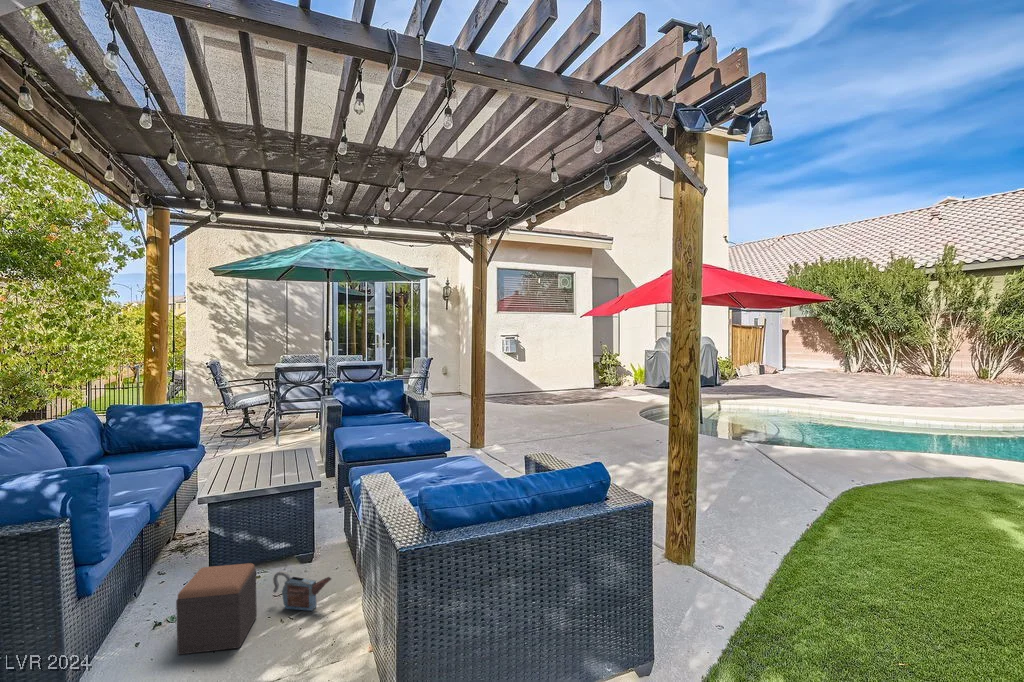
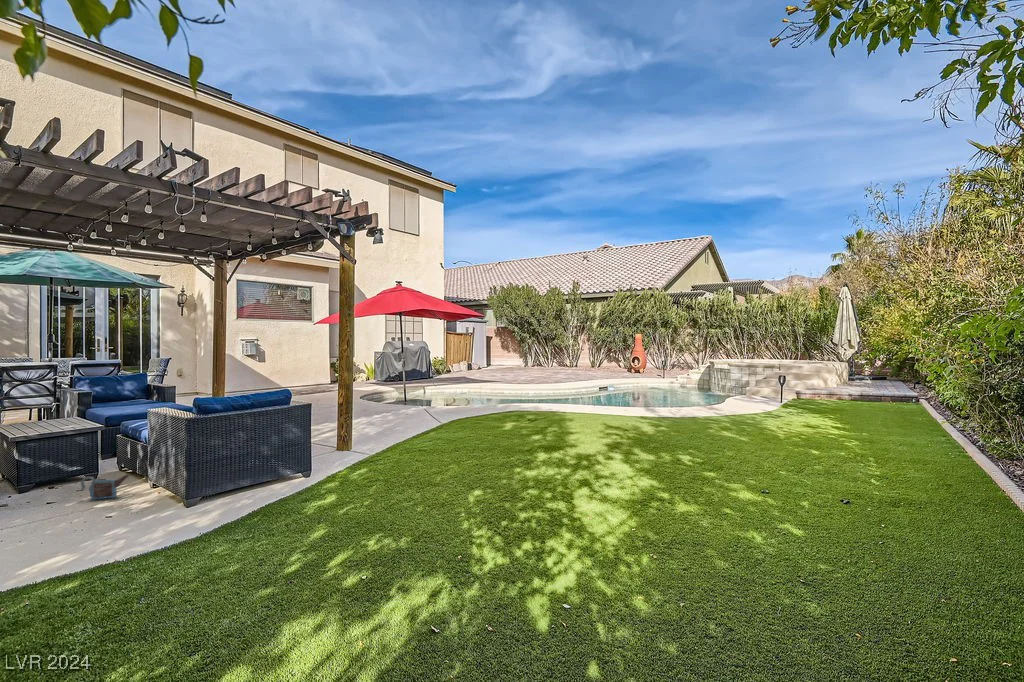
footstool: present [176,563,257,655] -> none [20,469,72,521]

